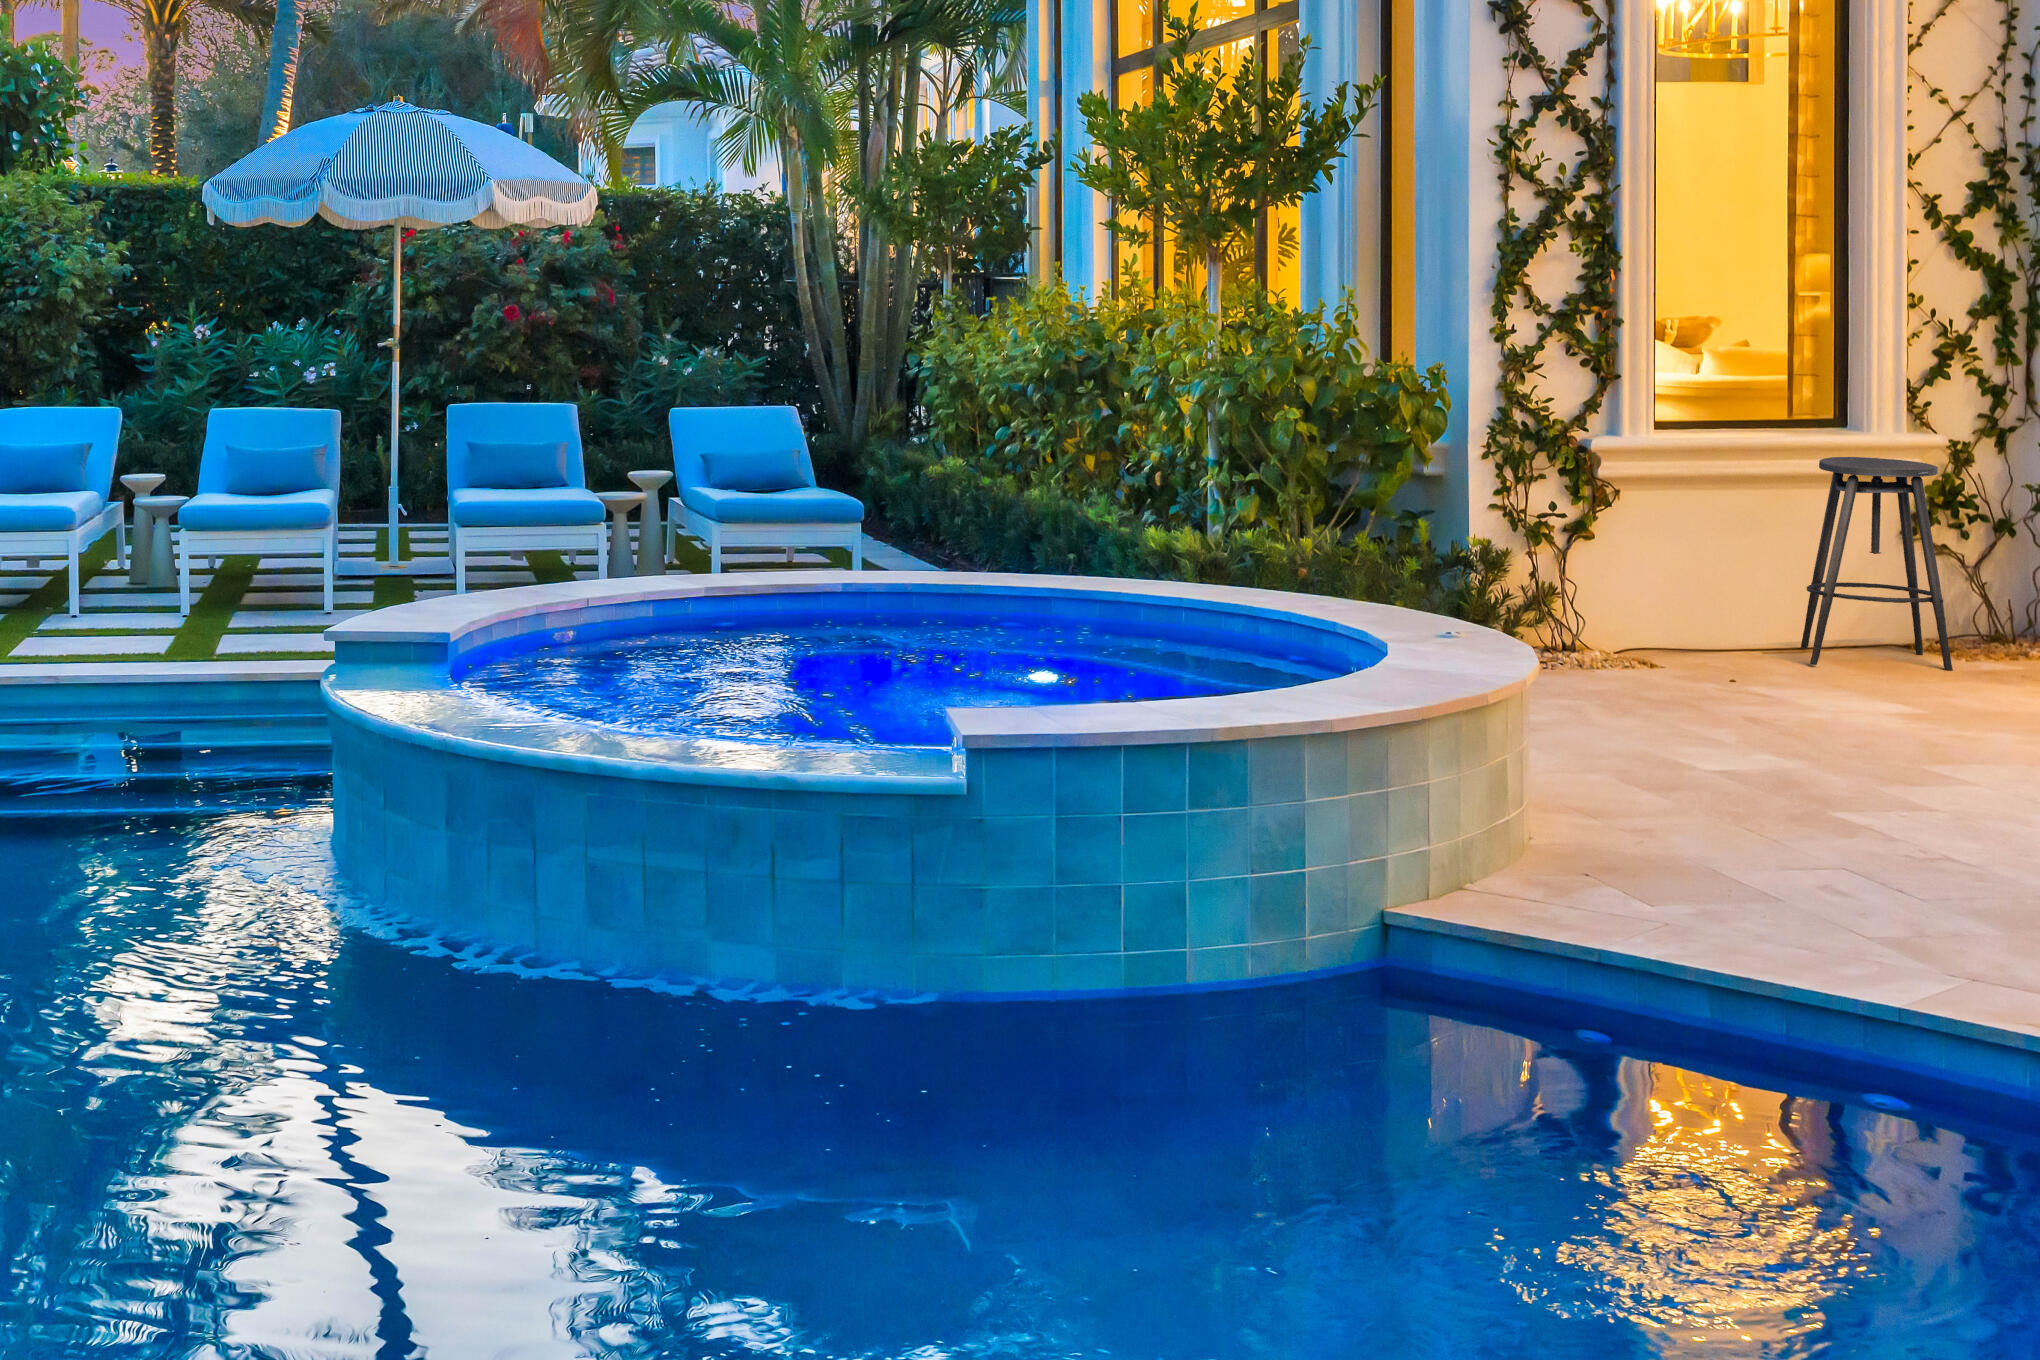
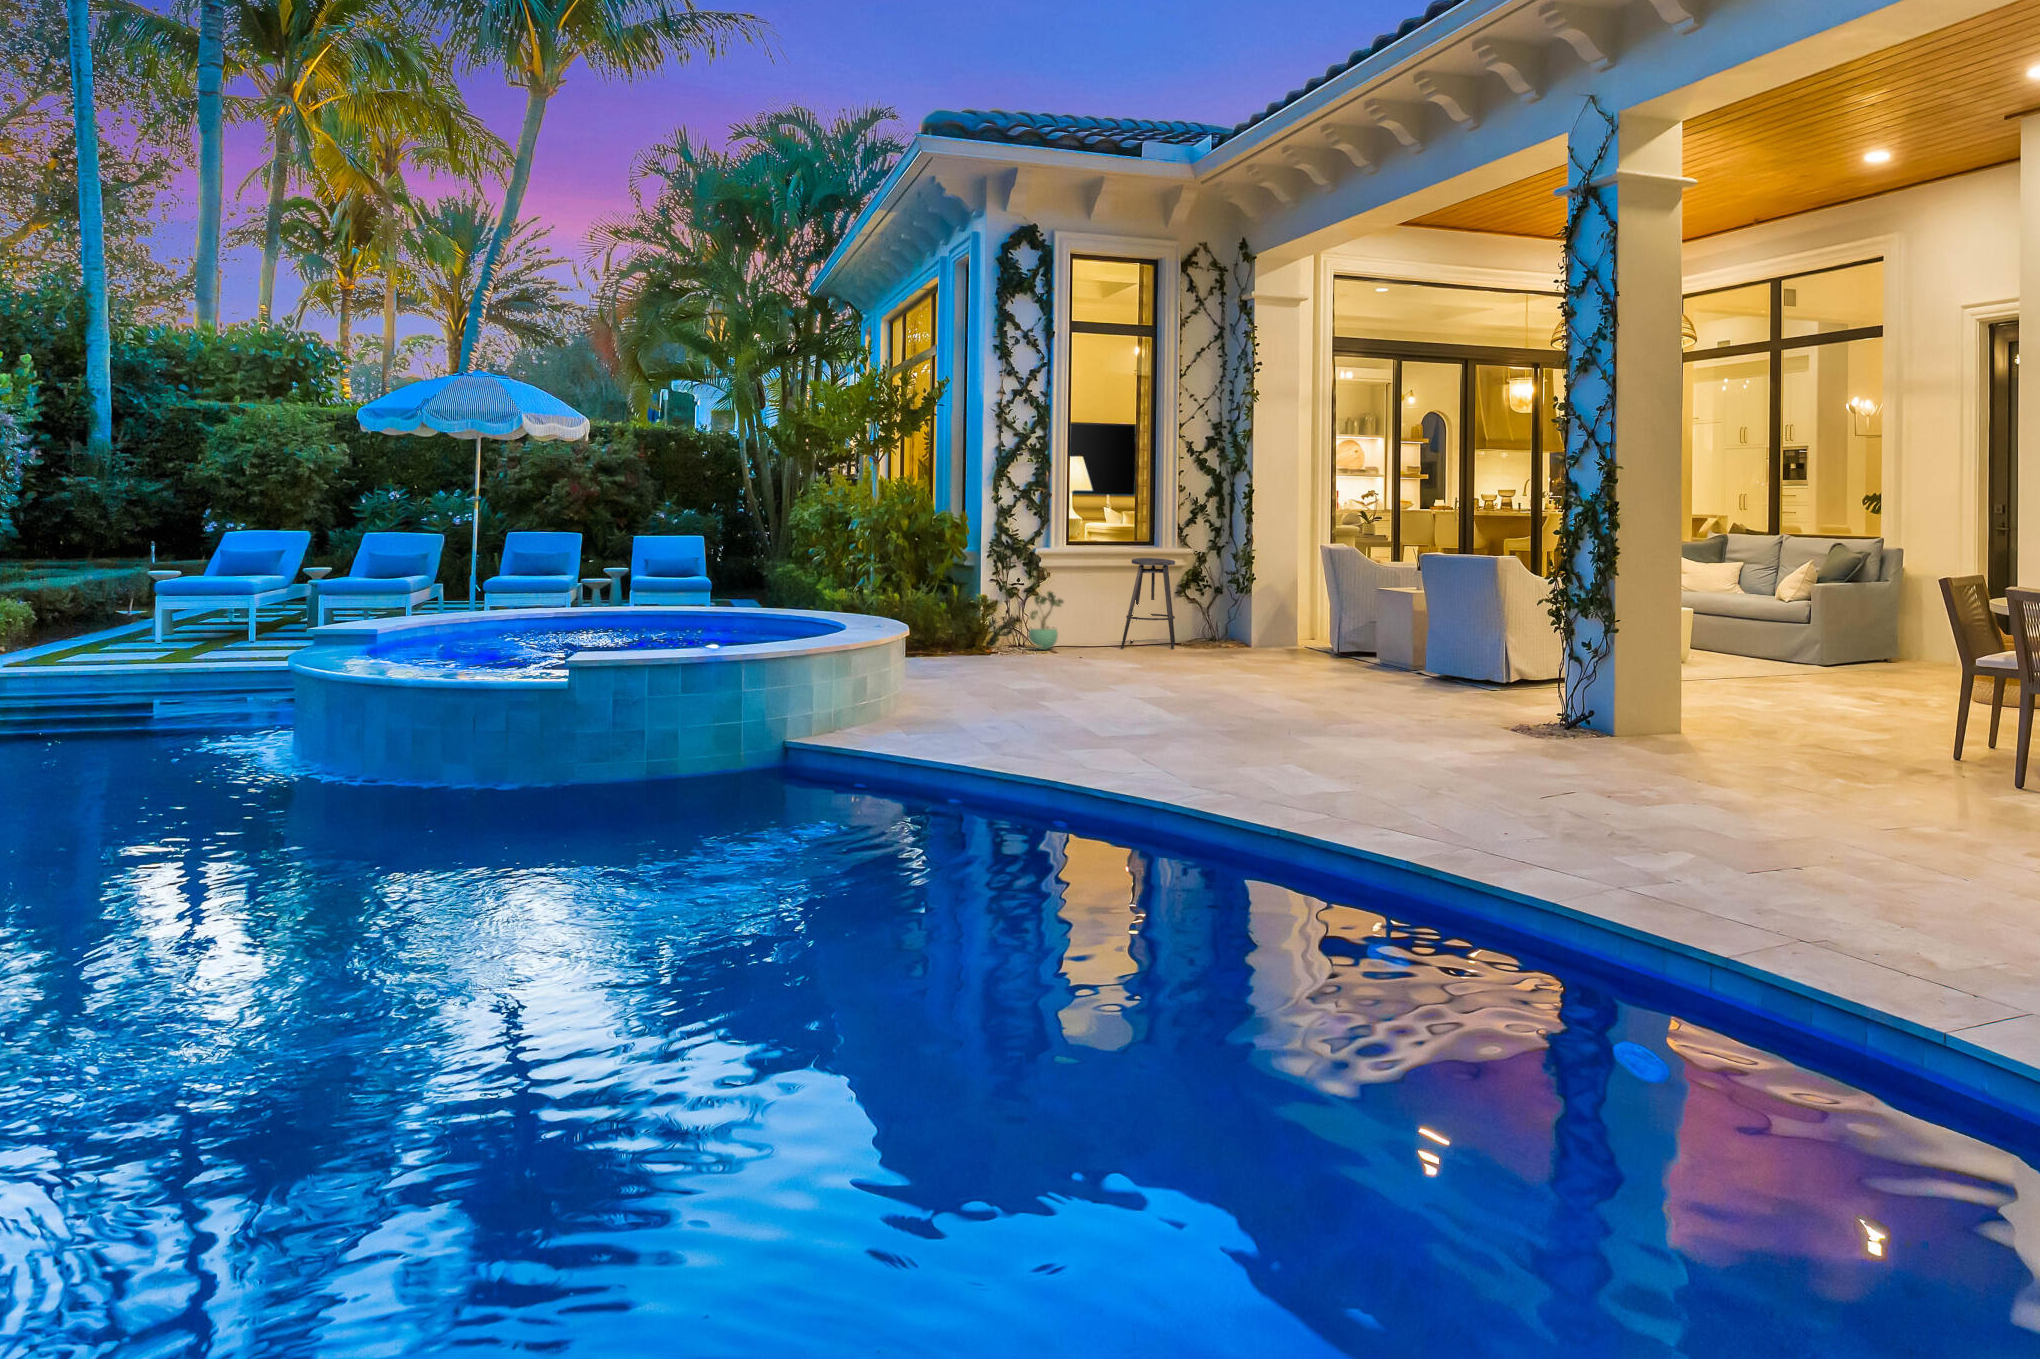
potted plant: none [1578,532,1662,664] -> present [1028,591,1063,650]

